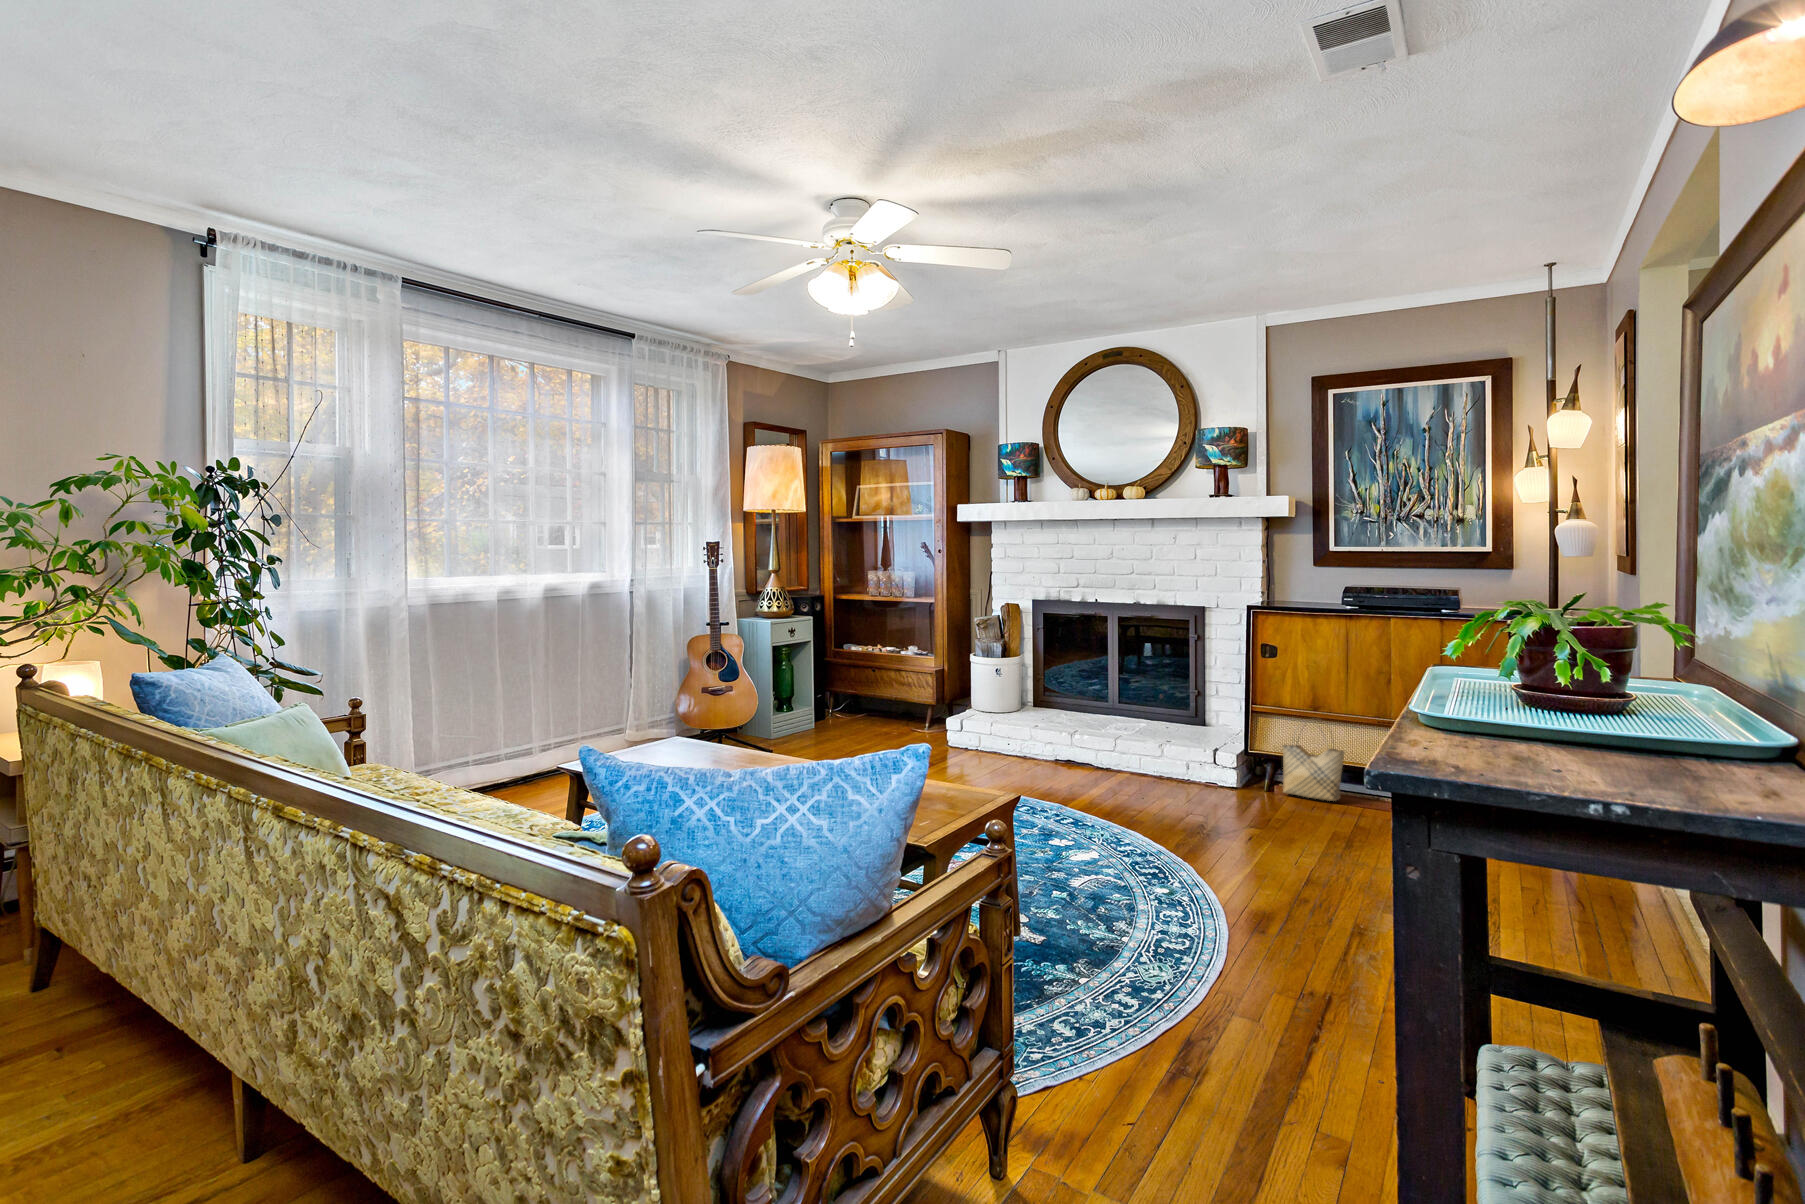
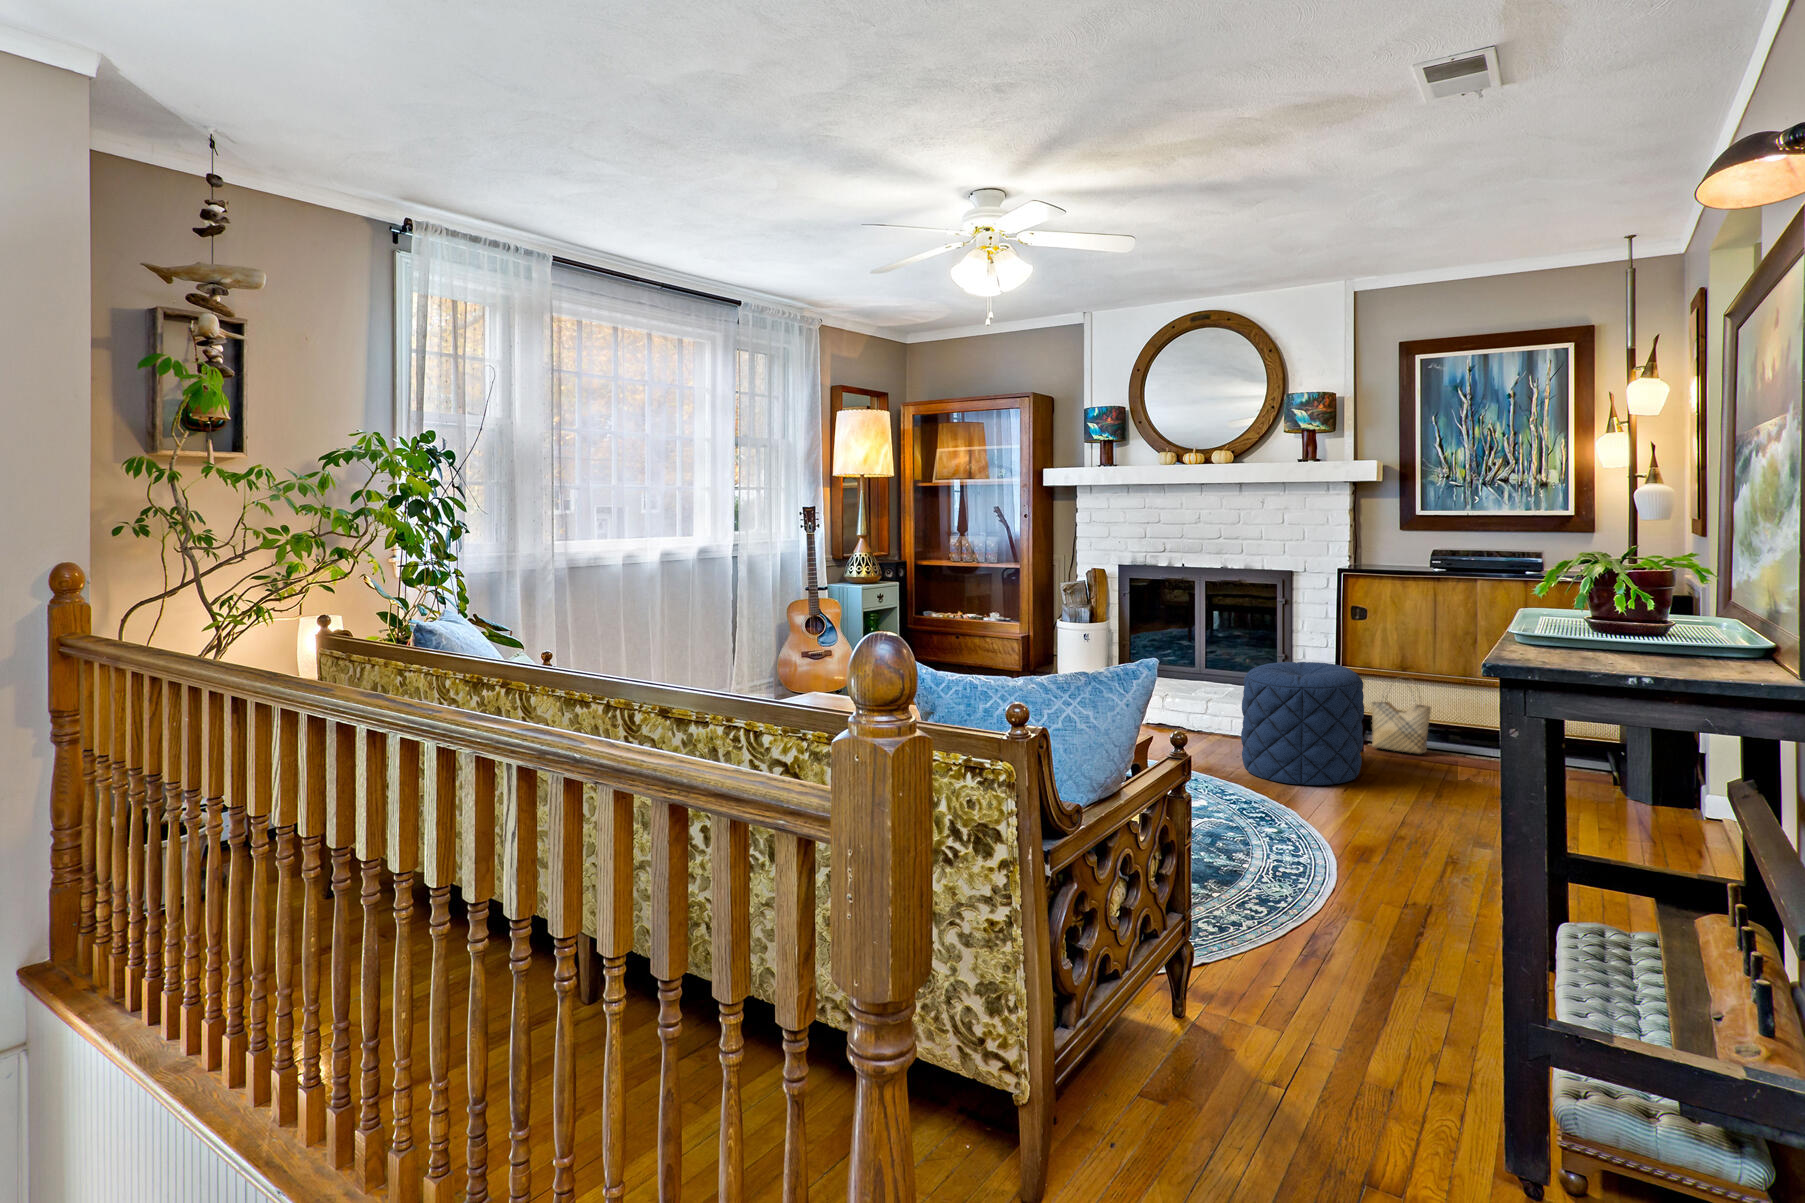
pouf: none [1143,703,1271,837] -> present [1241,662,1364,785]

